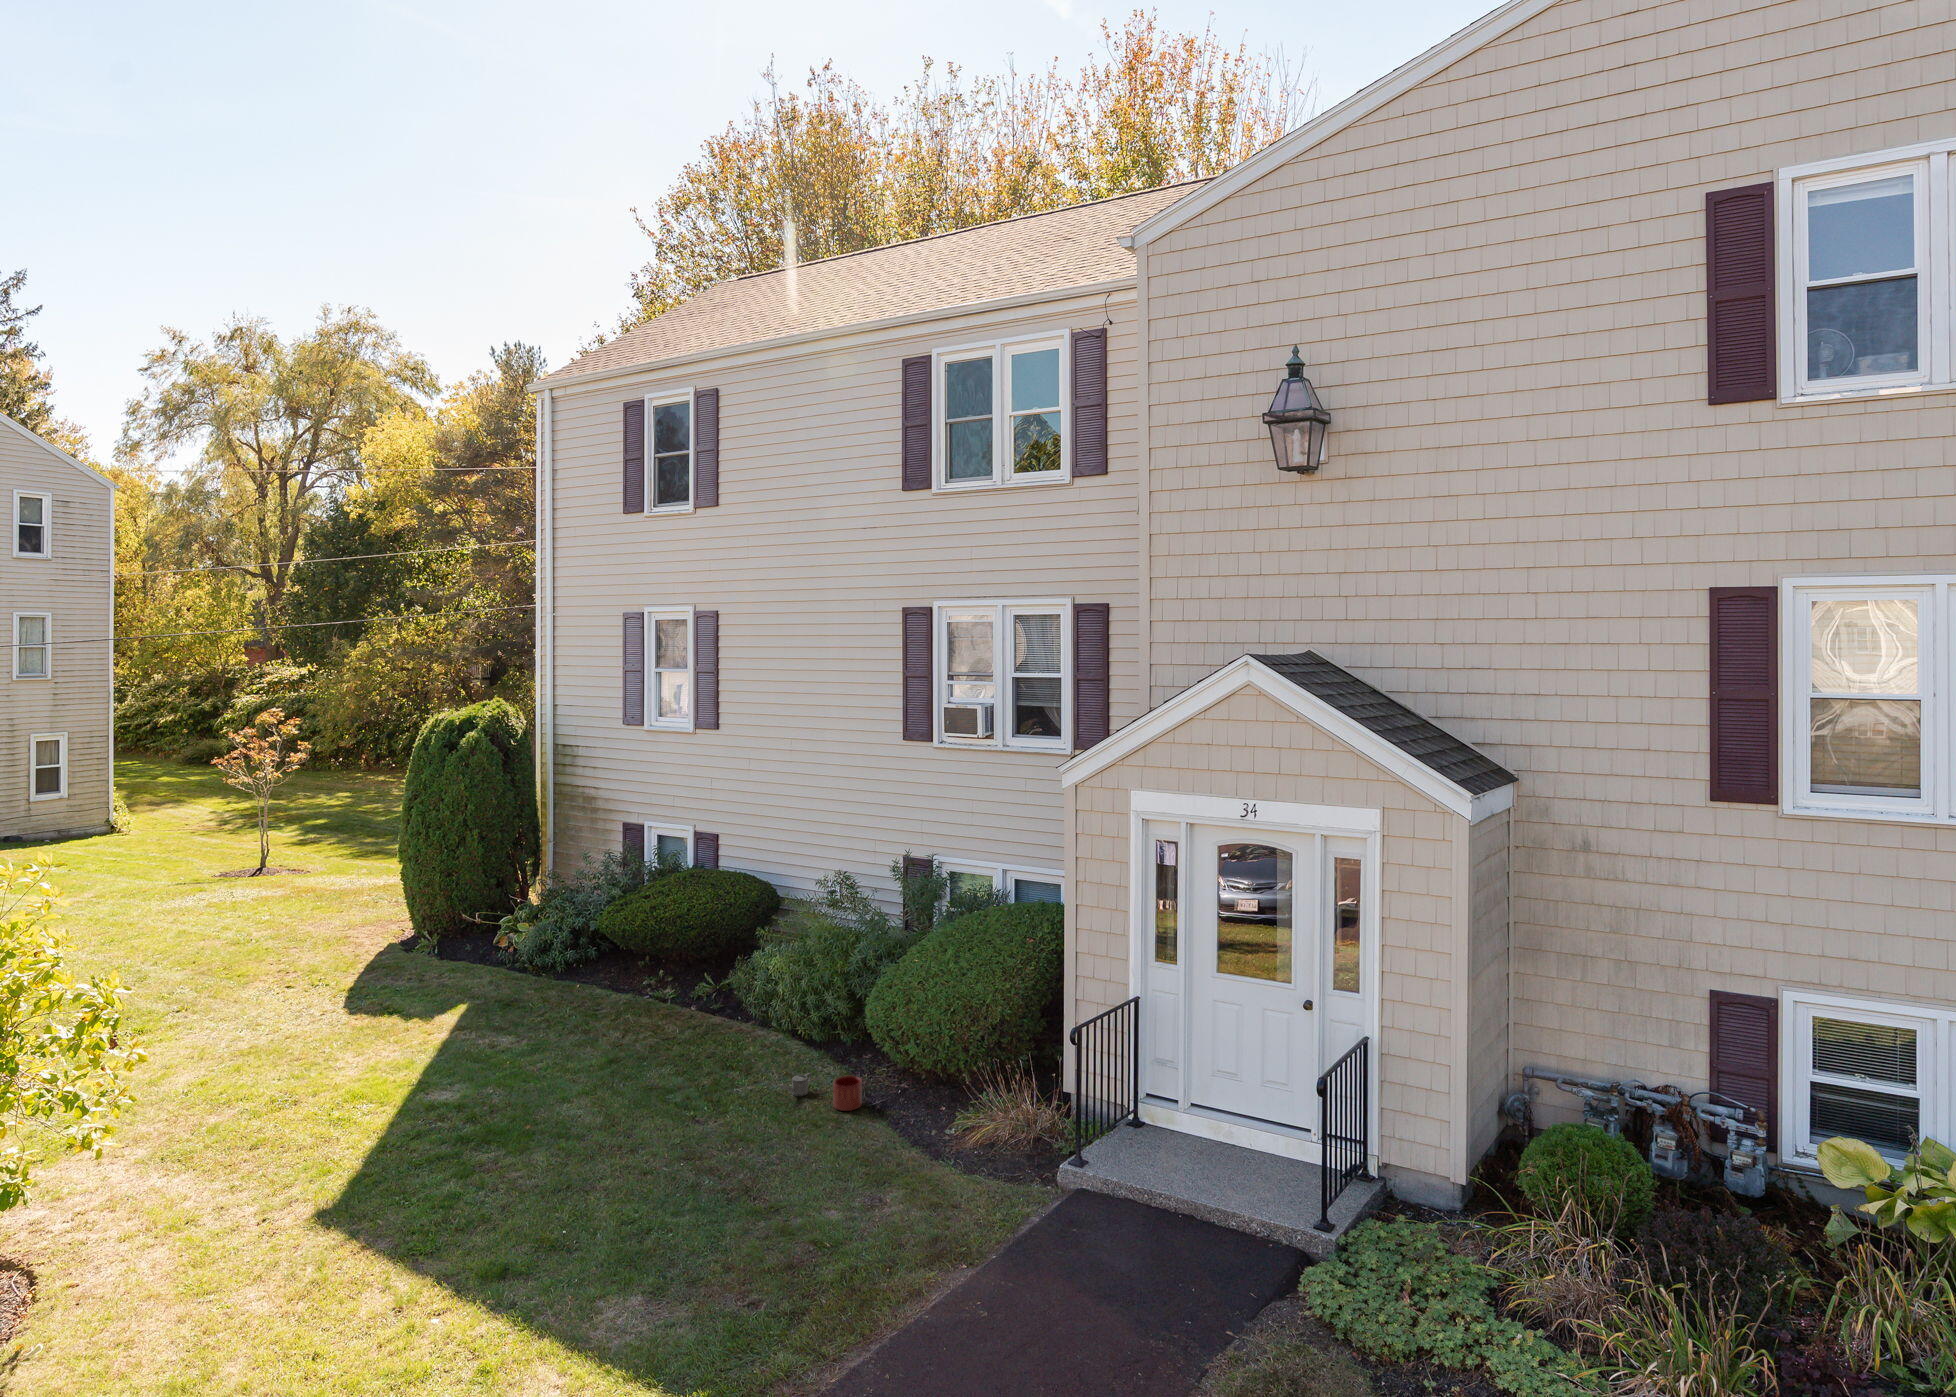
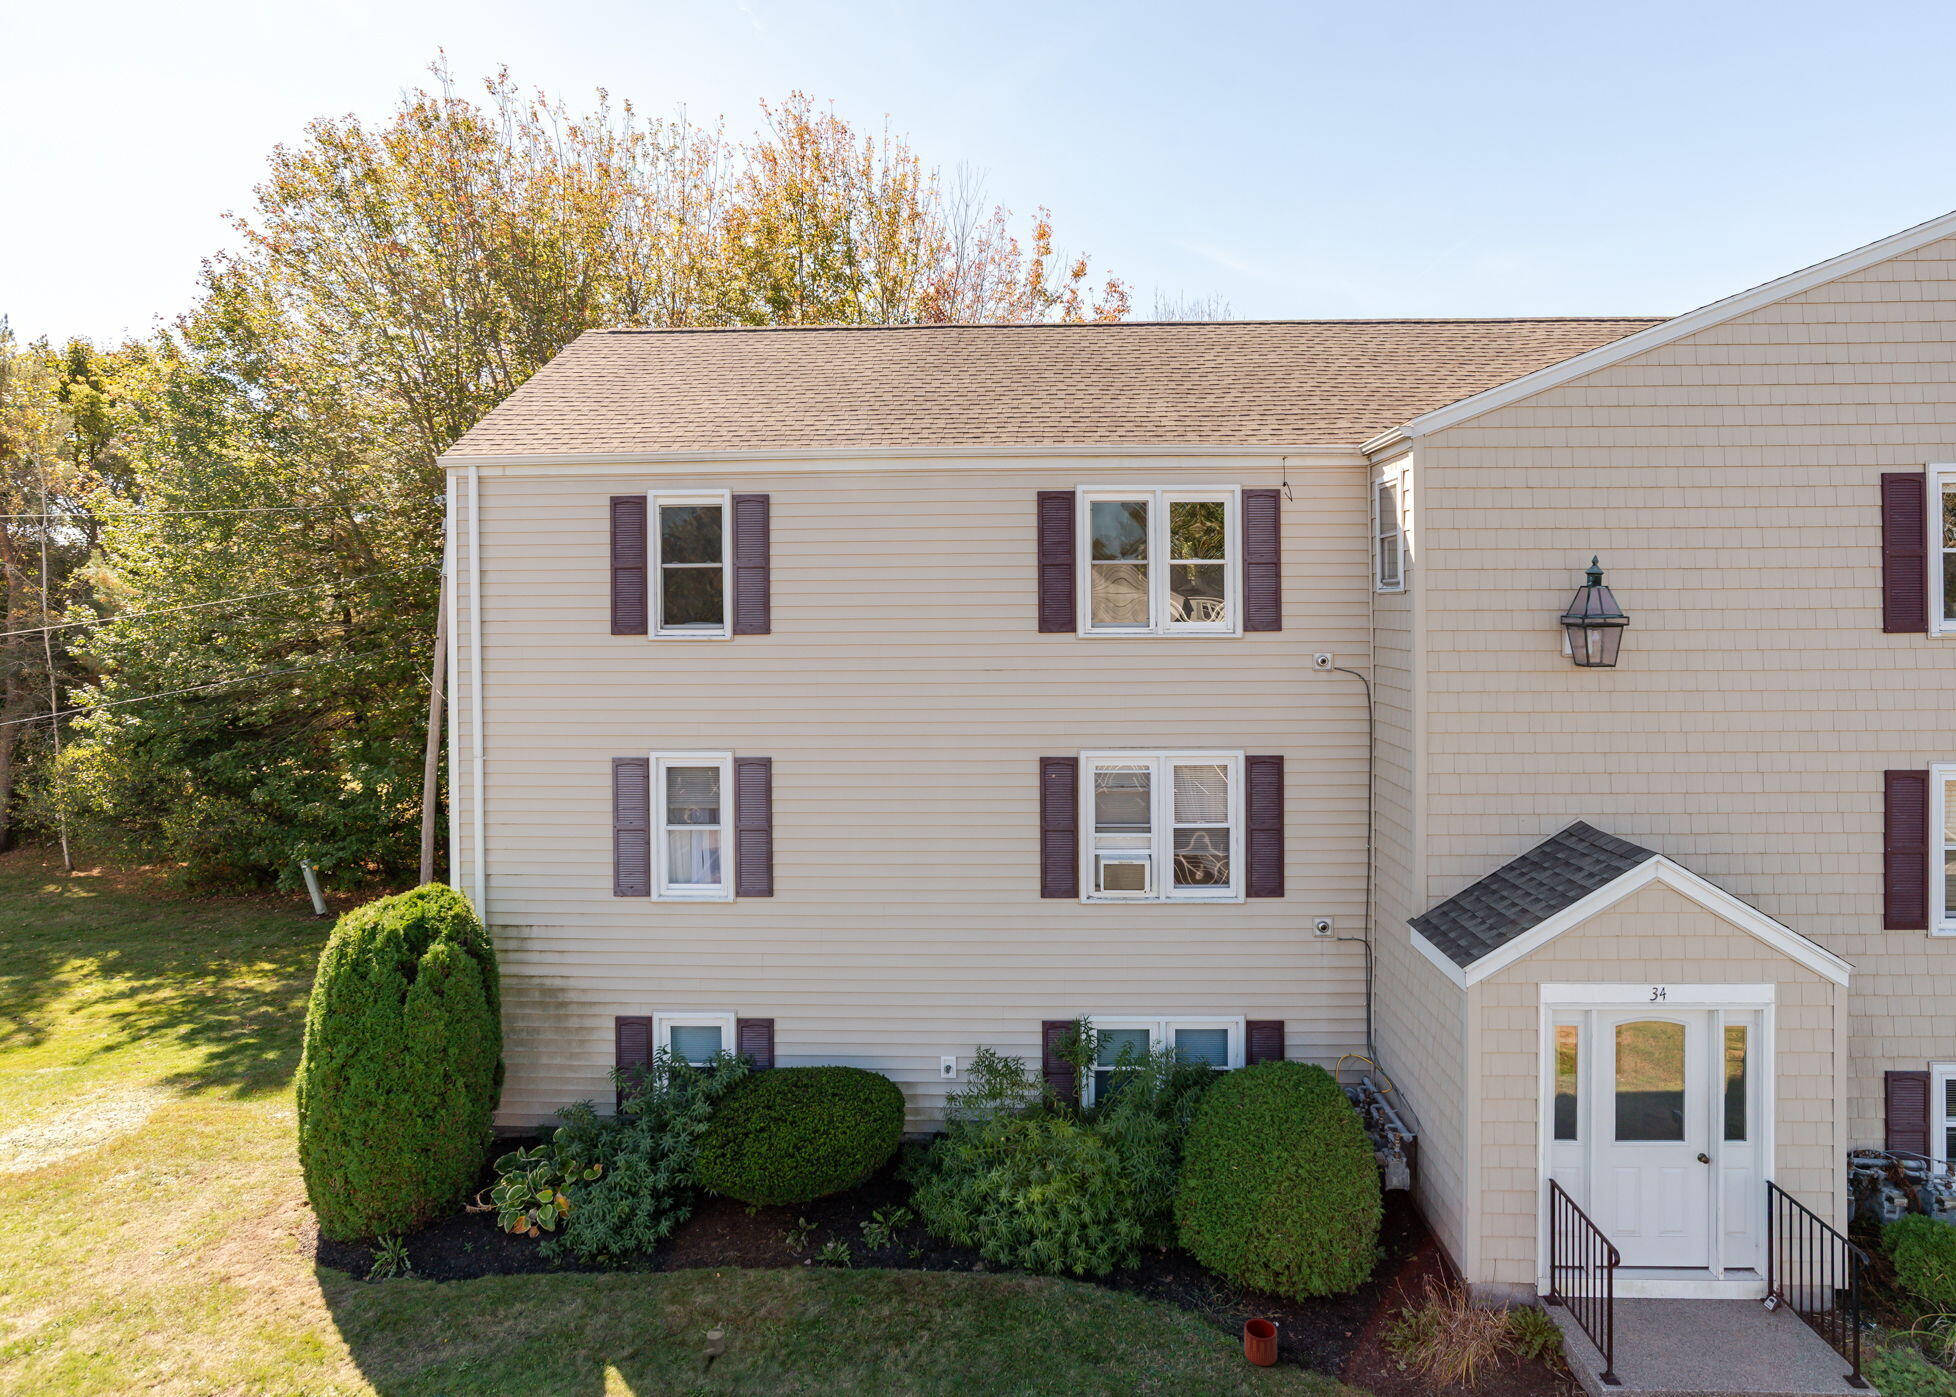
watering can: present [780,1073,811,1096] -> present [703,1322,725,1356]

